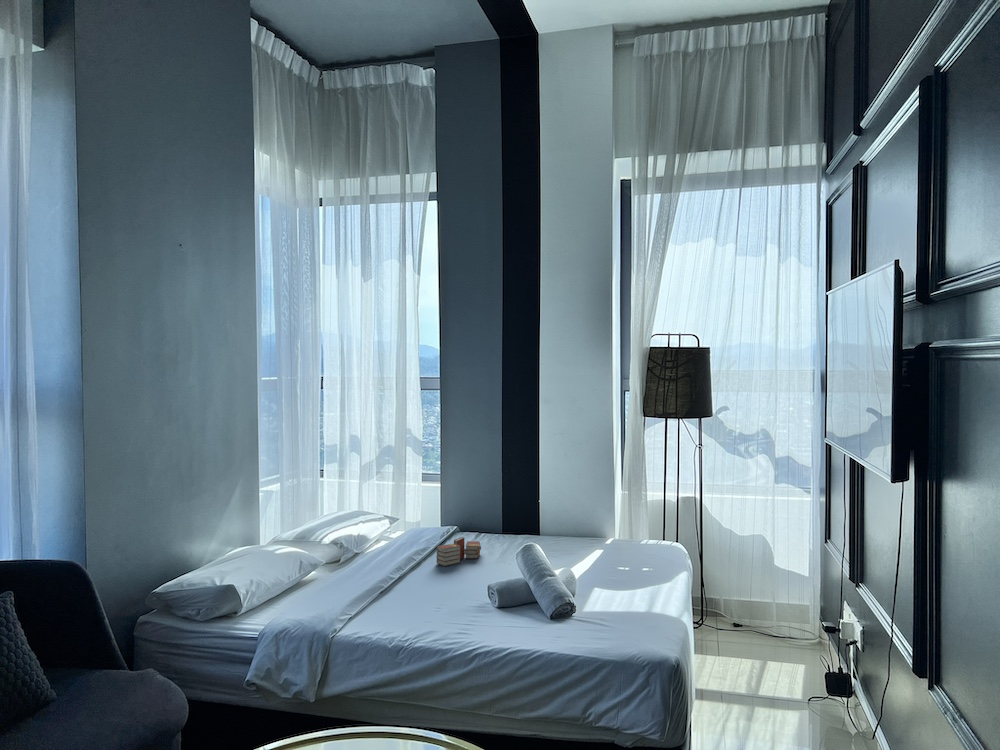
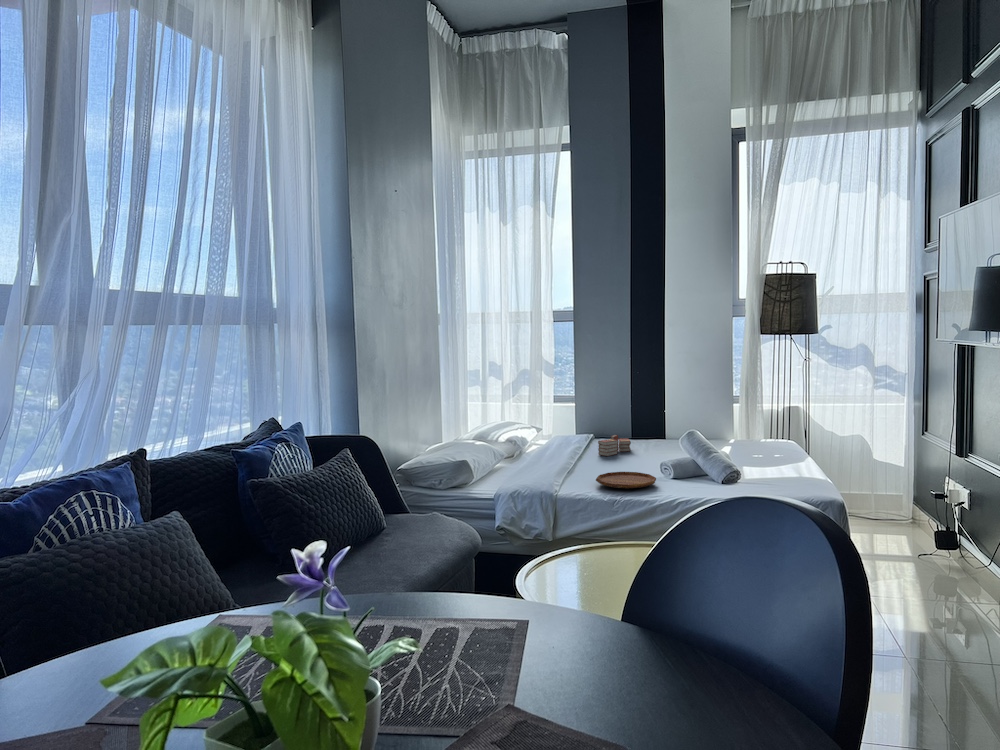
tray: none [393,599,470,629] -> present [596,472,656,488]

